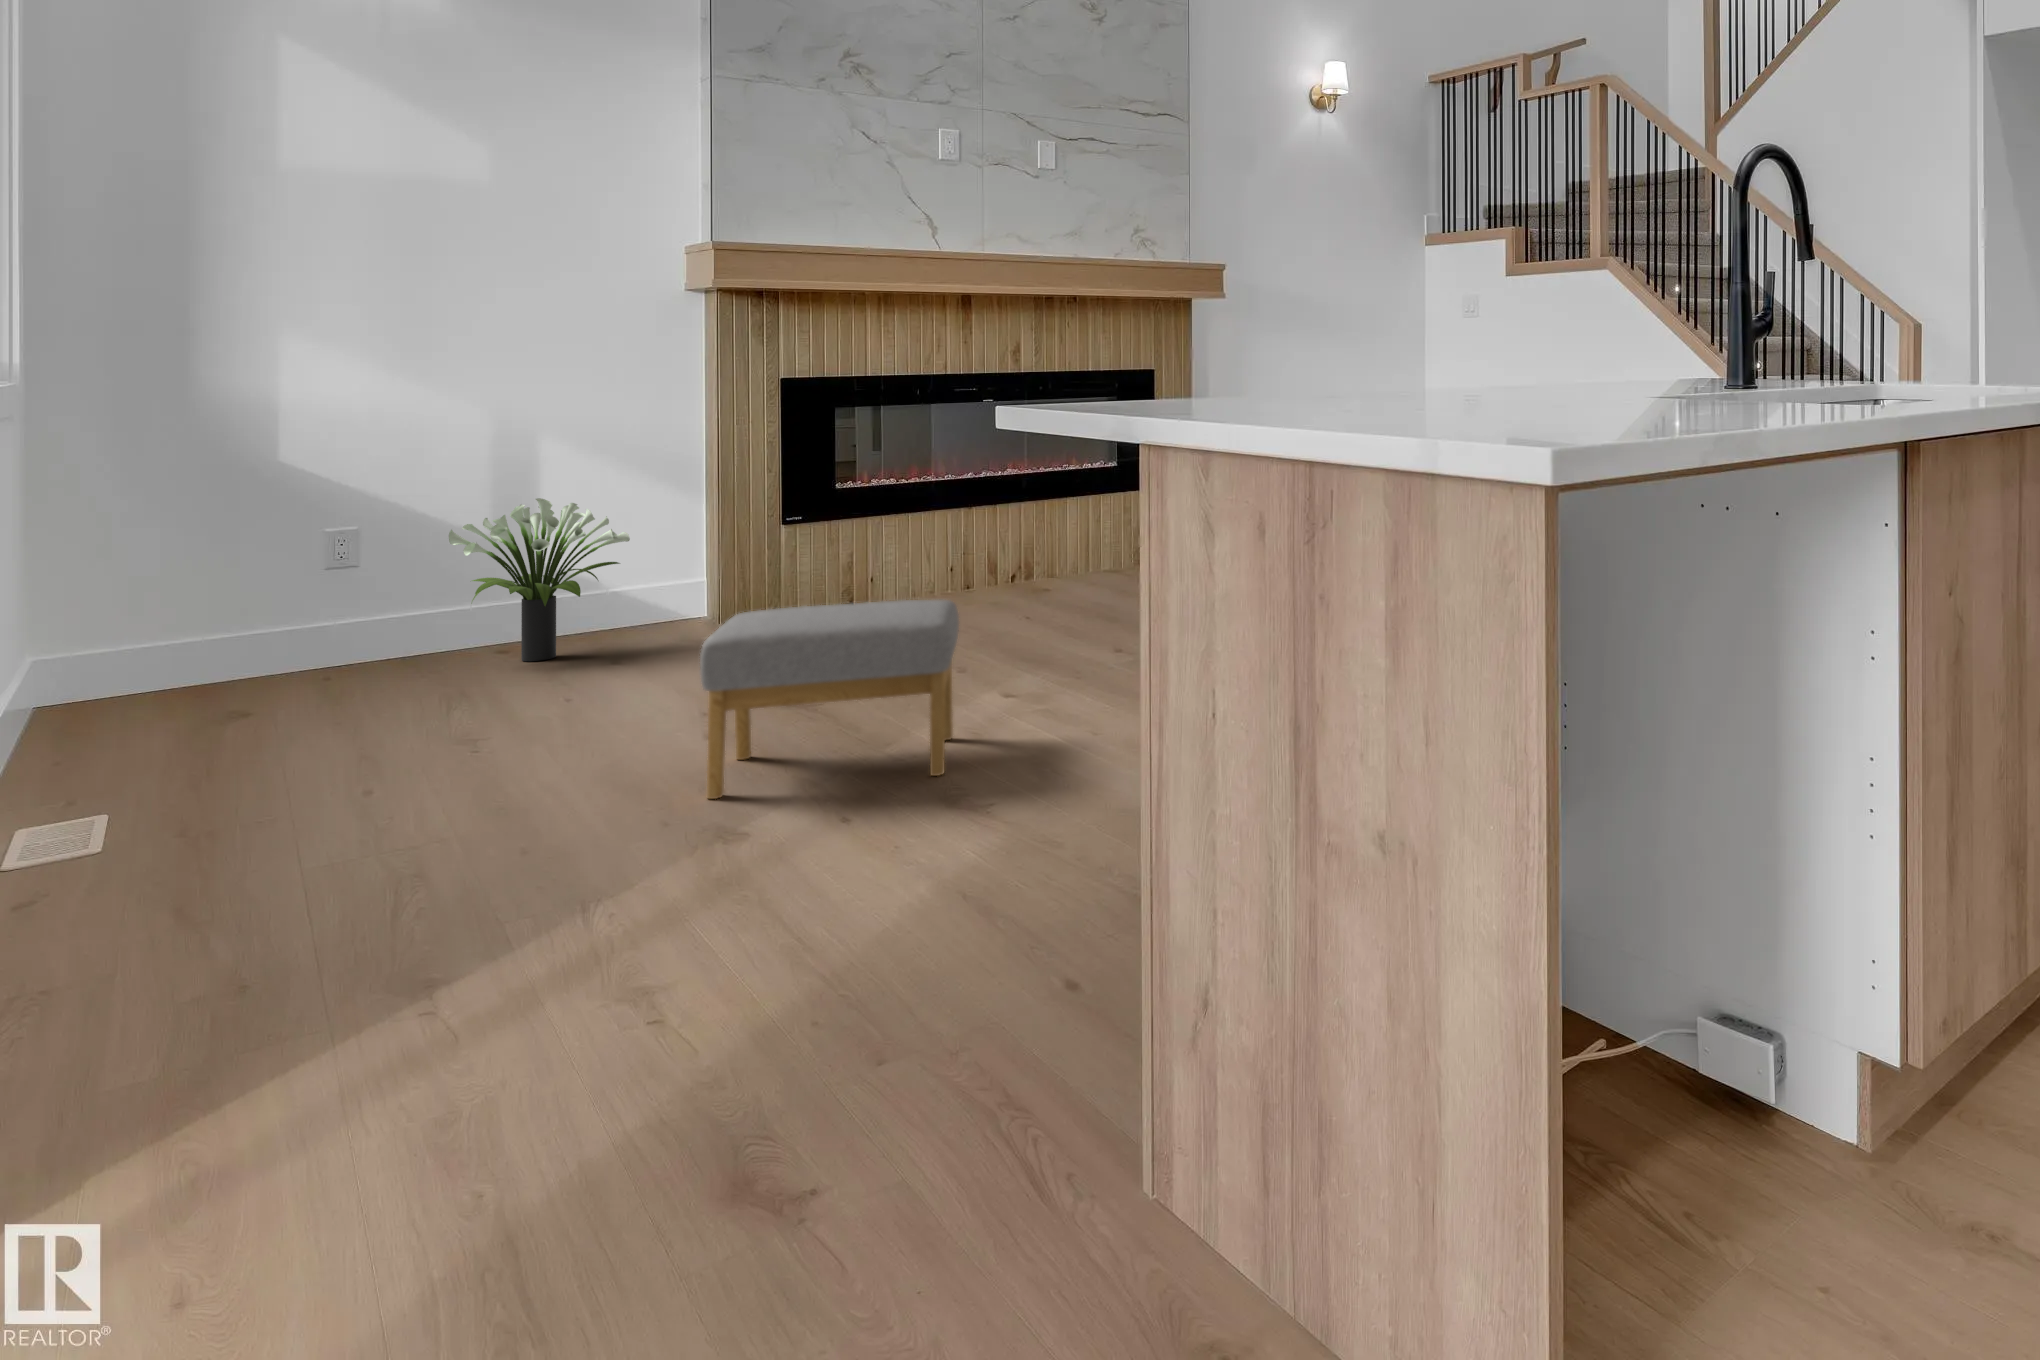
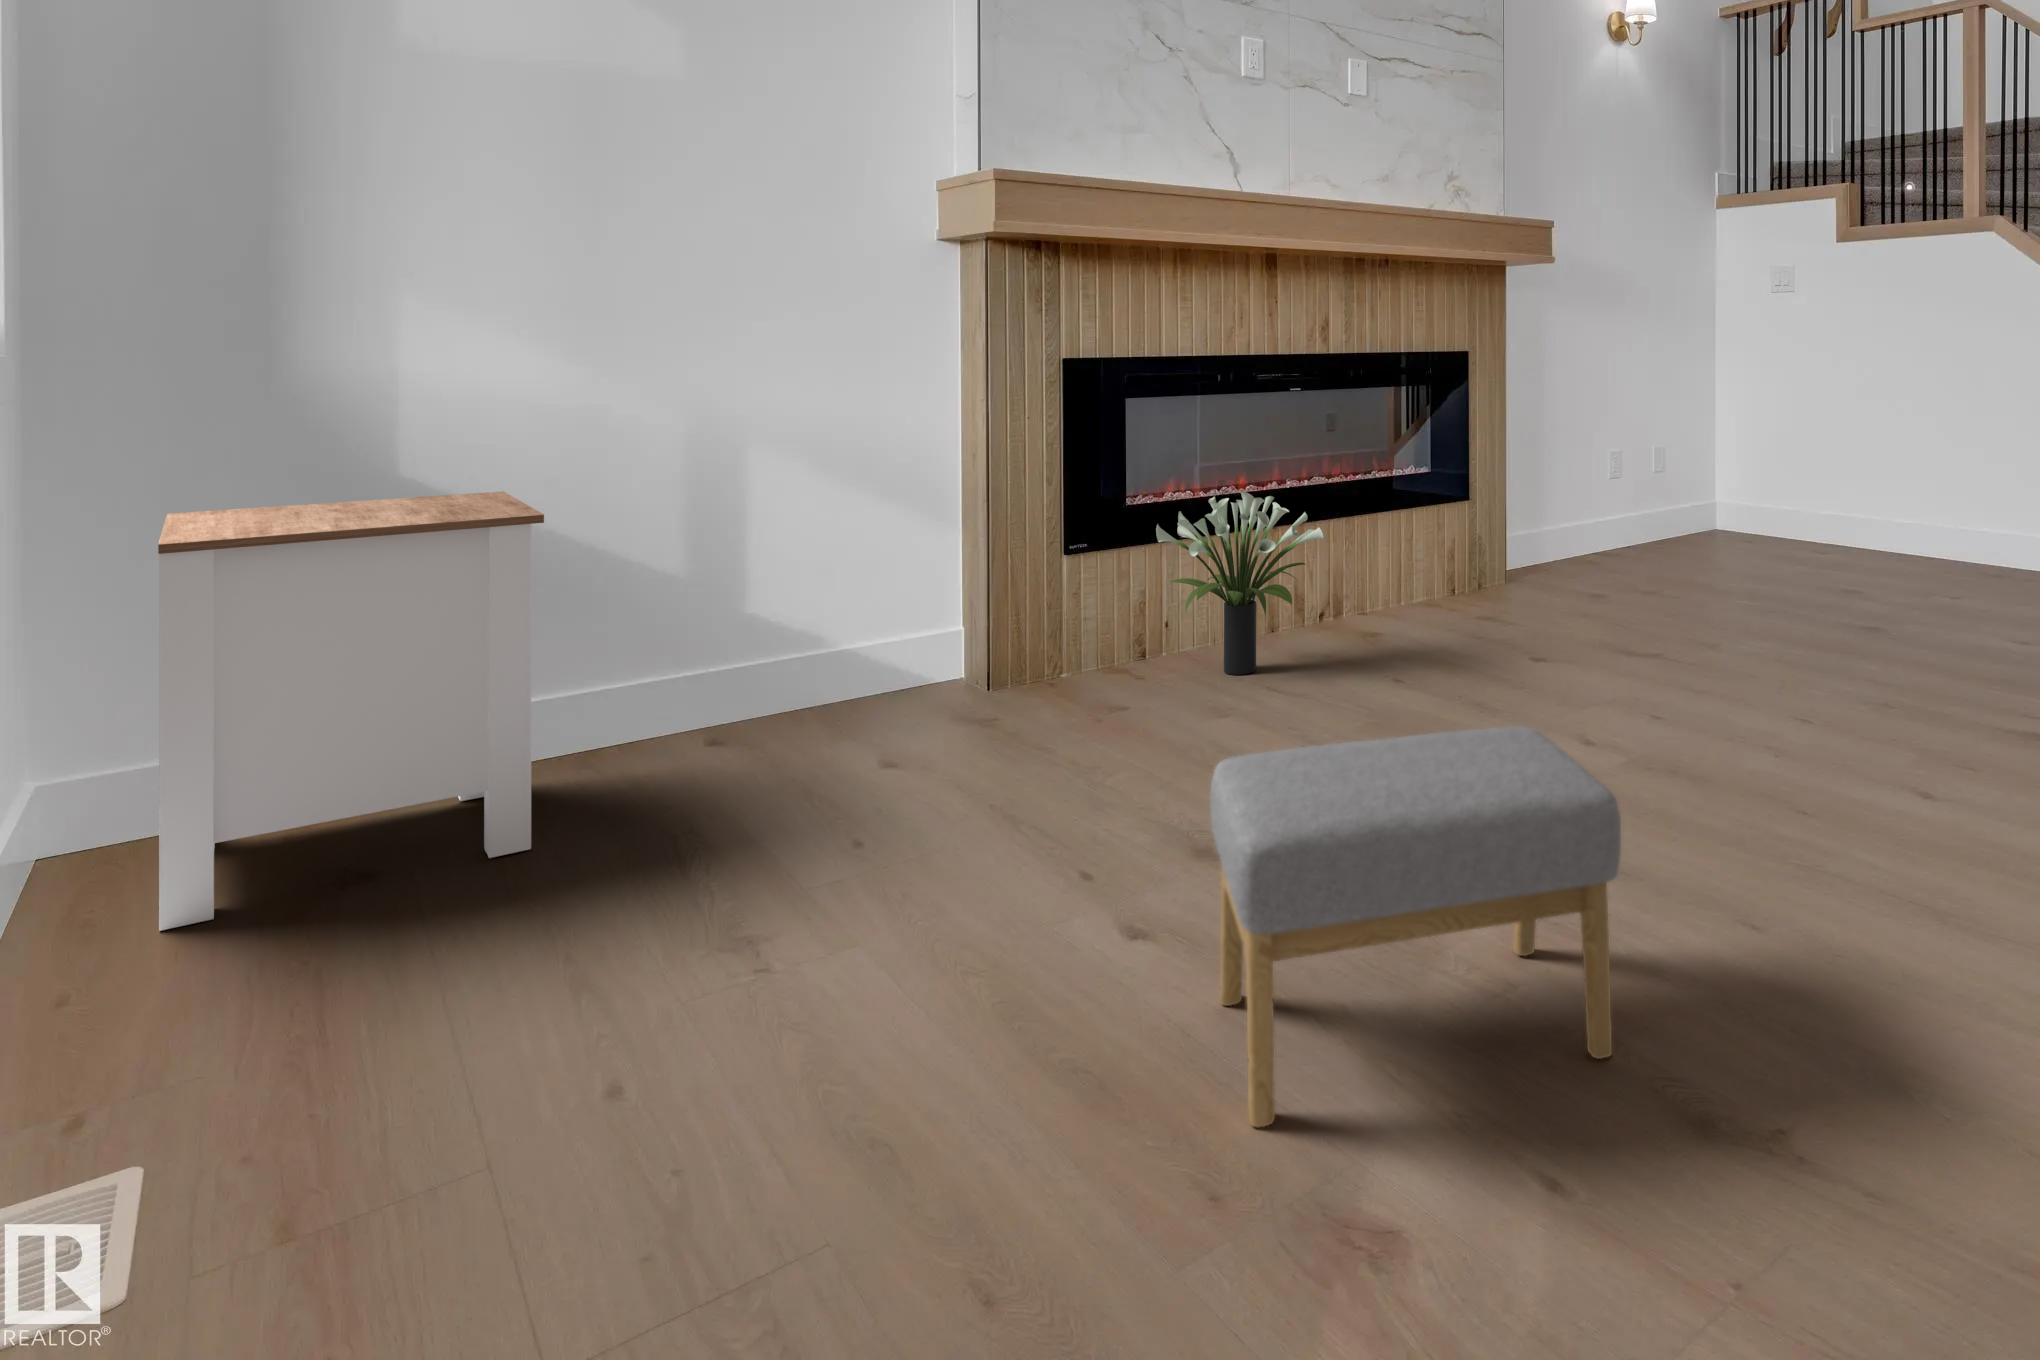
side table: none [104,472,359,736] -> present [158,491,544,931]
potted plant: present [449,498,630,661] -> present [1156,491,1326,675]

